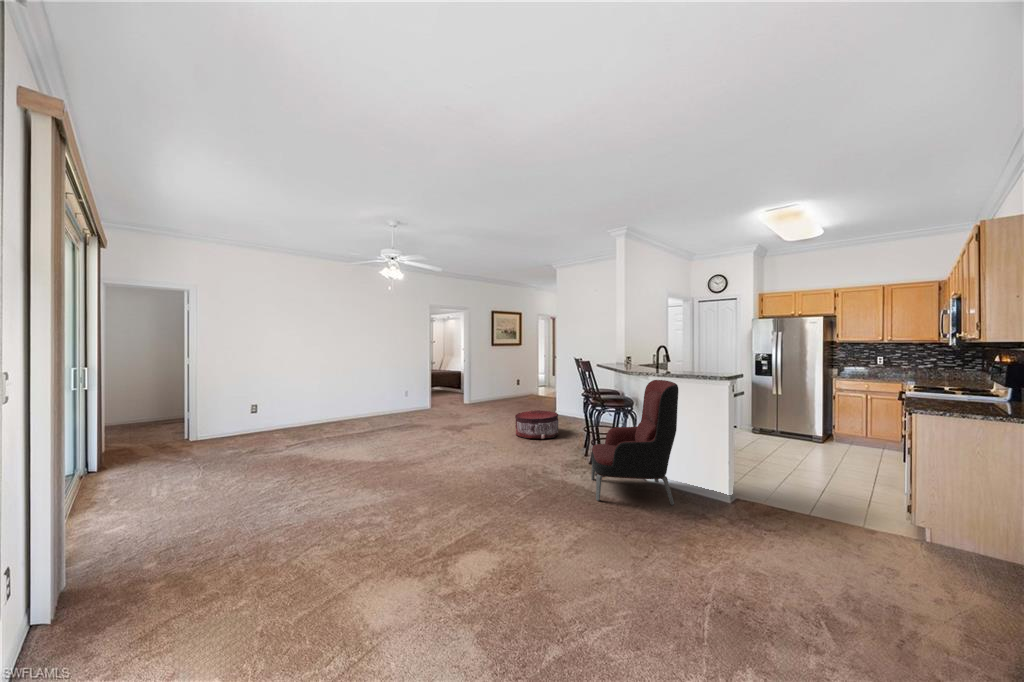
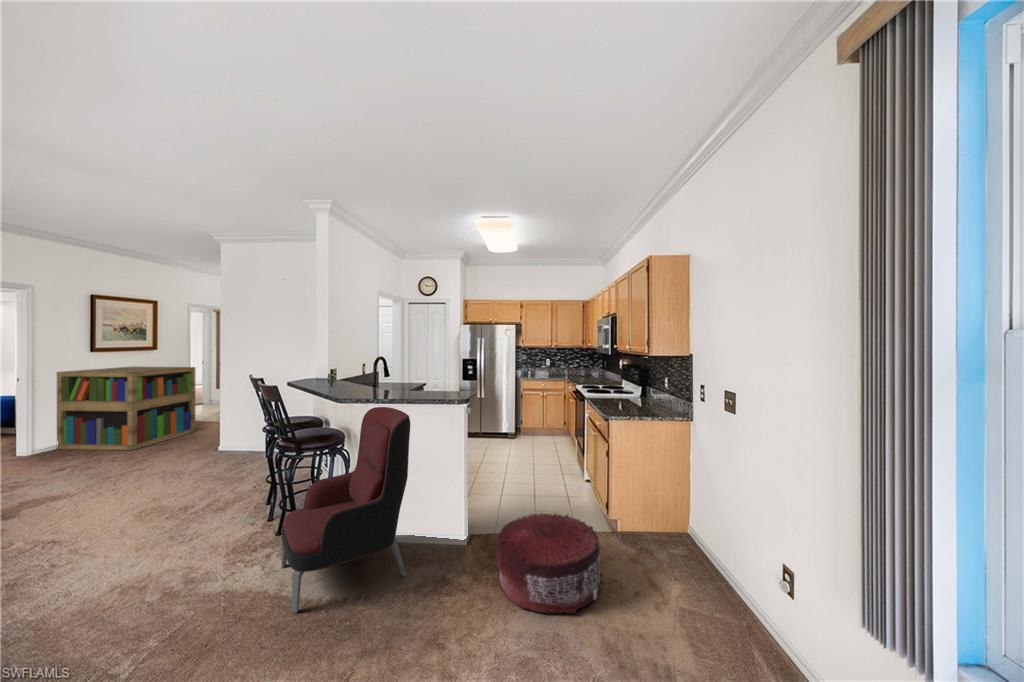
bookshelf: none [478,356,543,408] -> present [57,367,196,450]
pouf: present [515,410,559,439] -> present [497,514,602,613]

